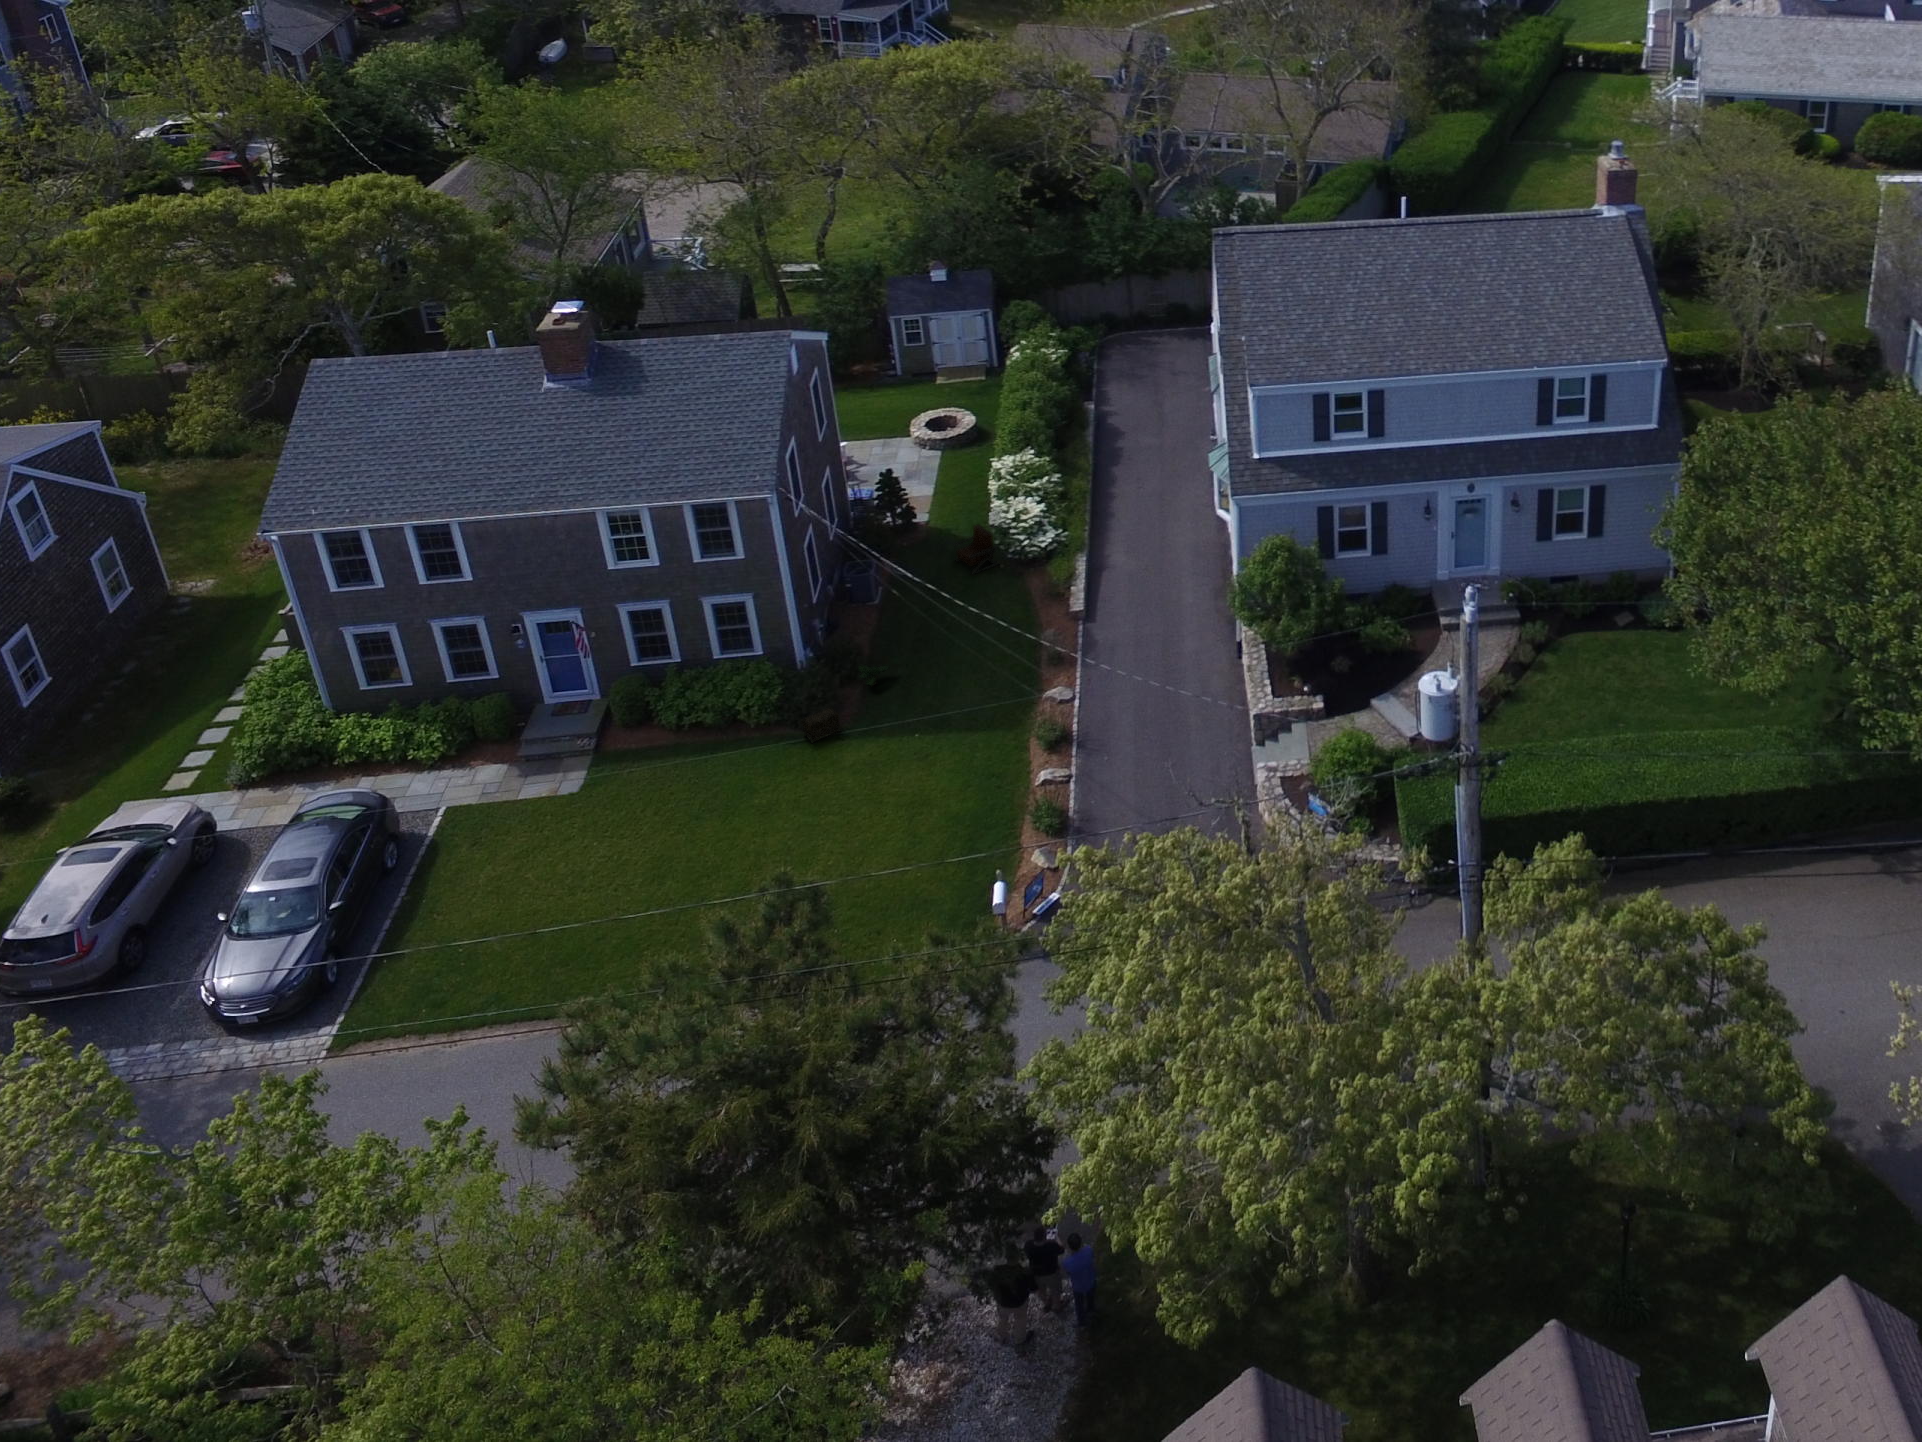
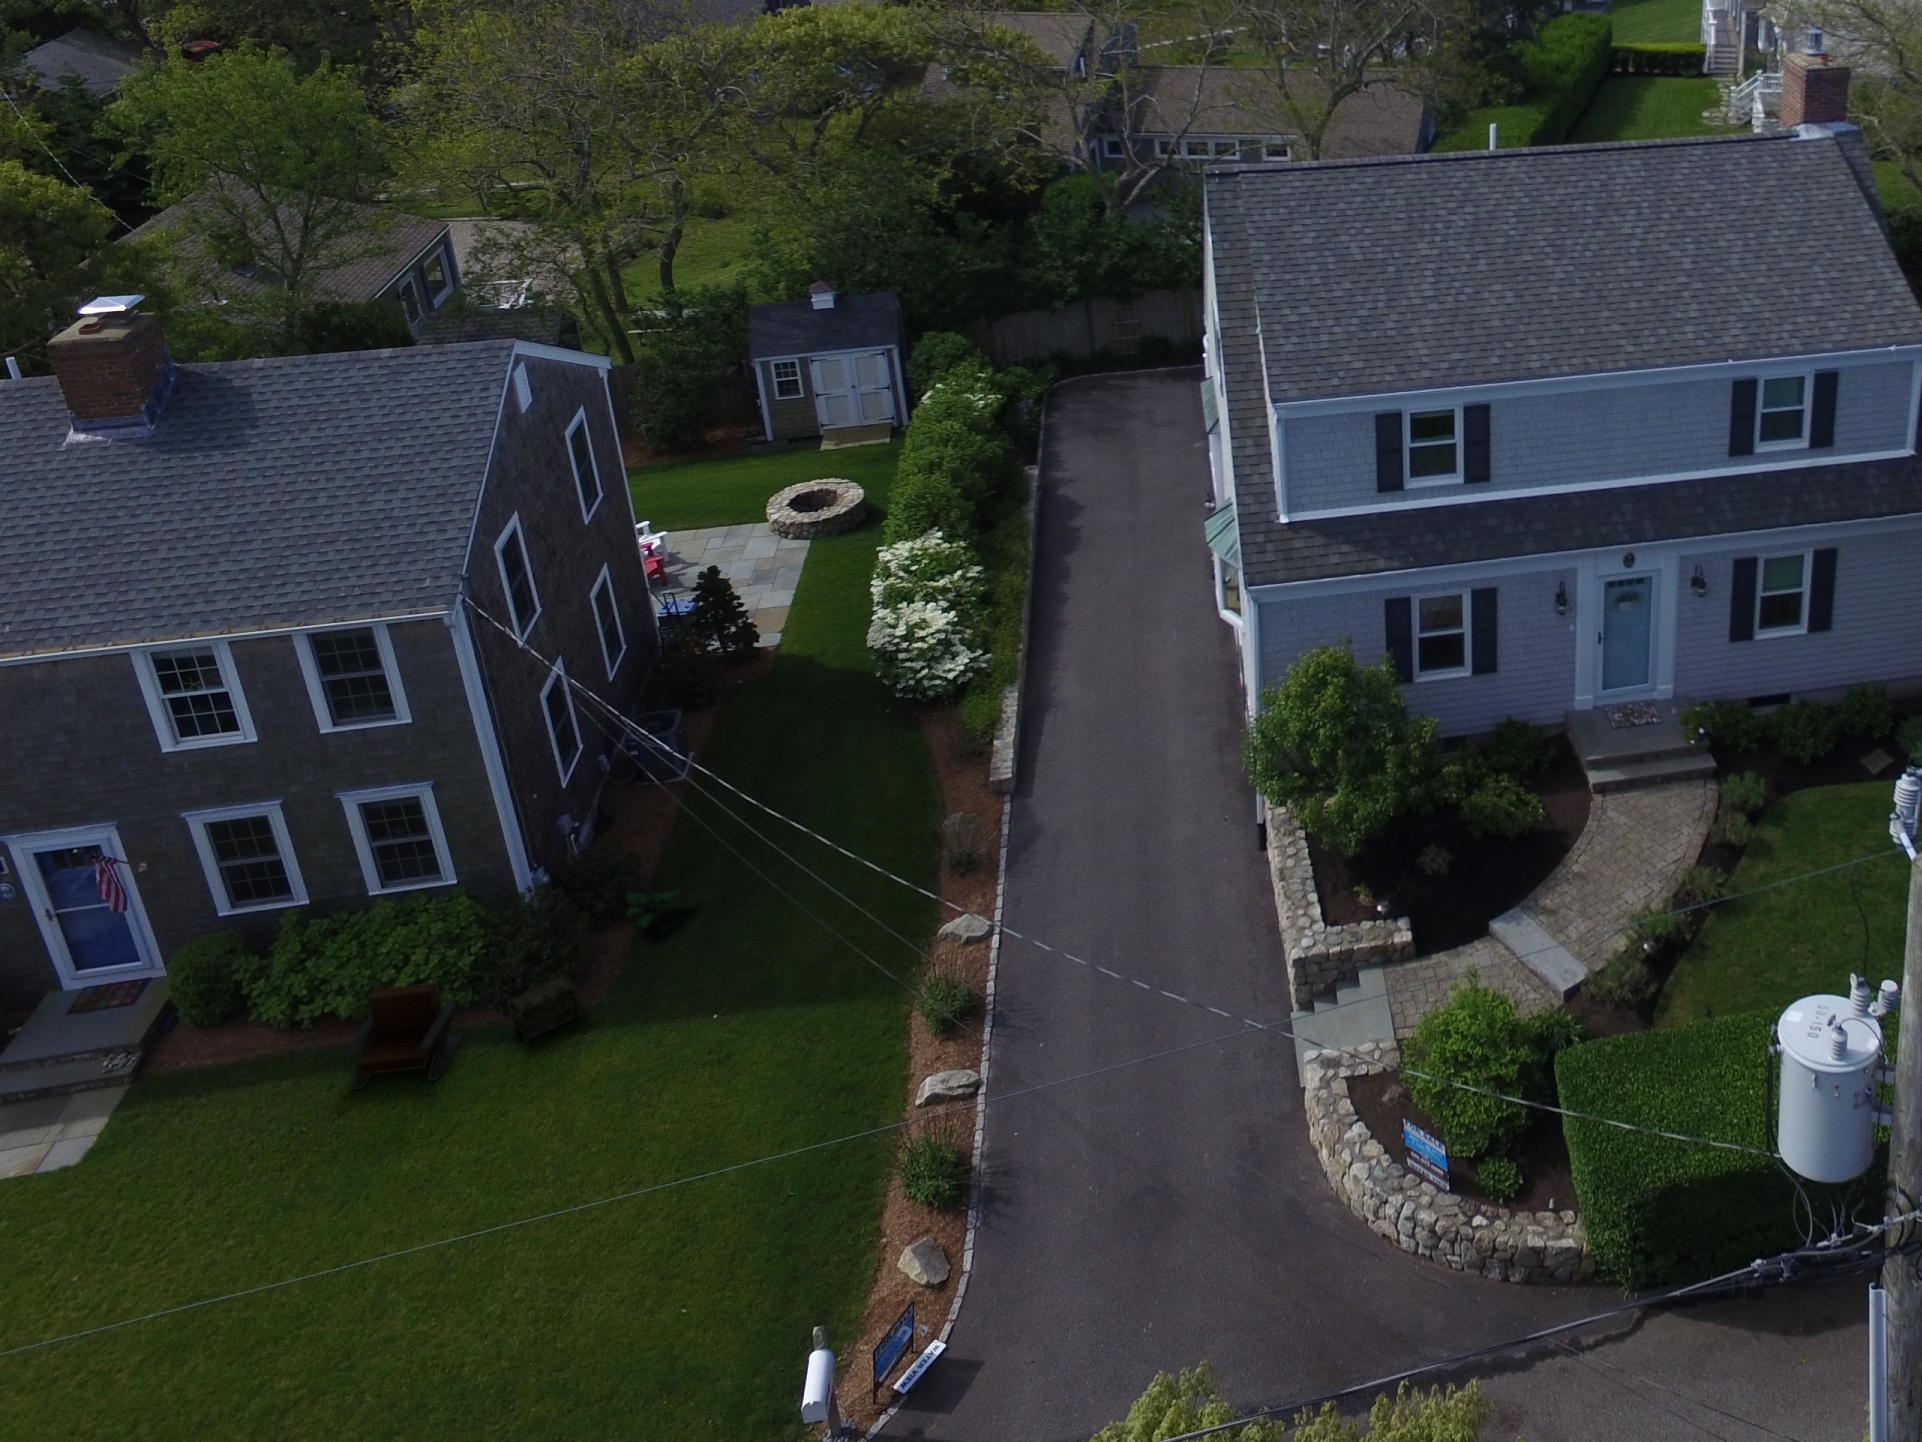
lounge chair: present [953,524,998,574] -> present [344,983,463,1090]

